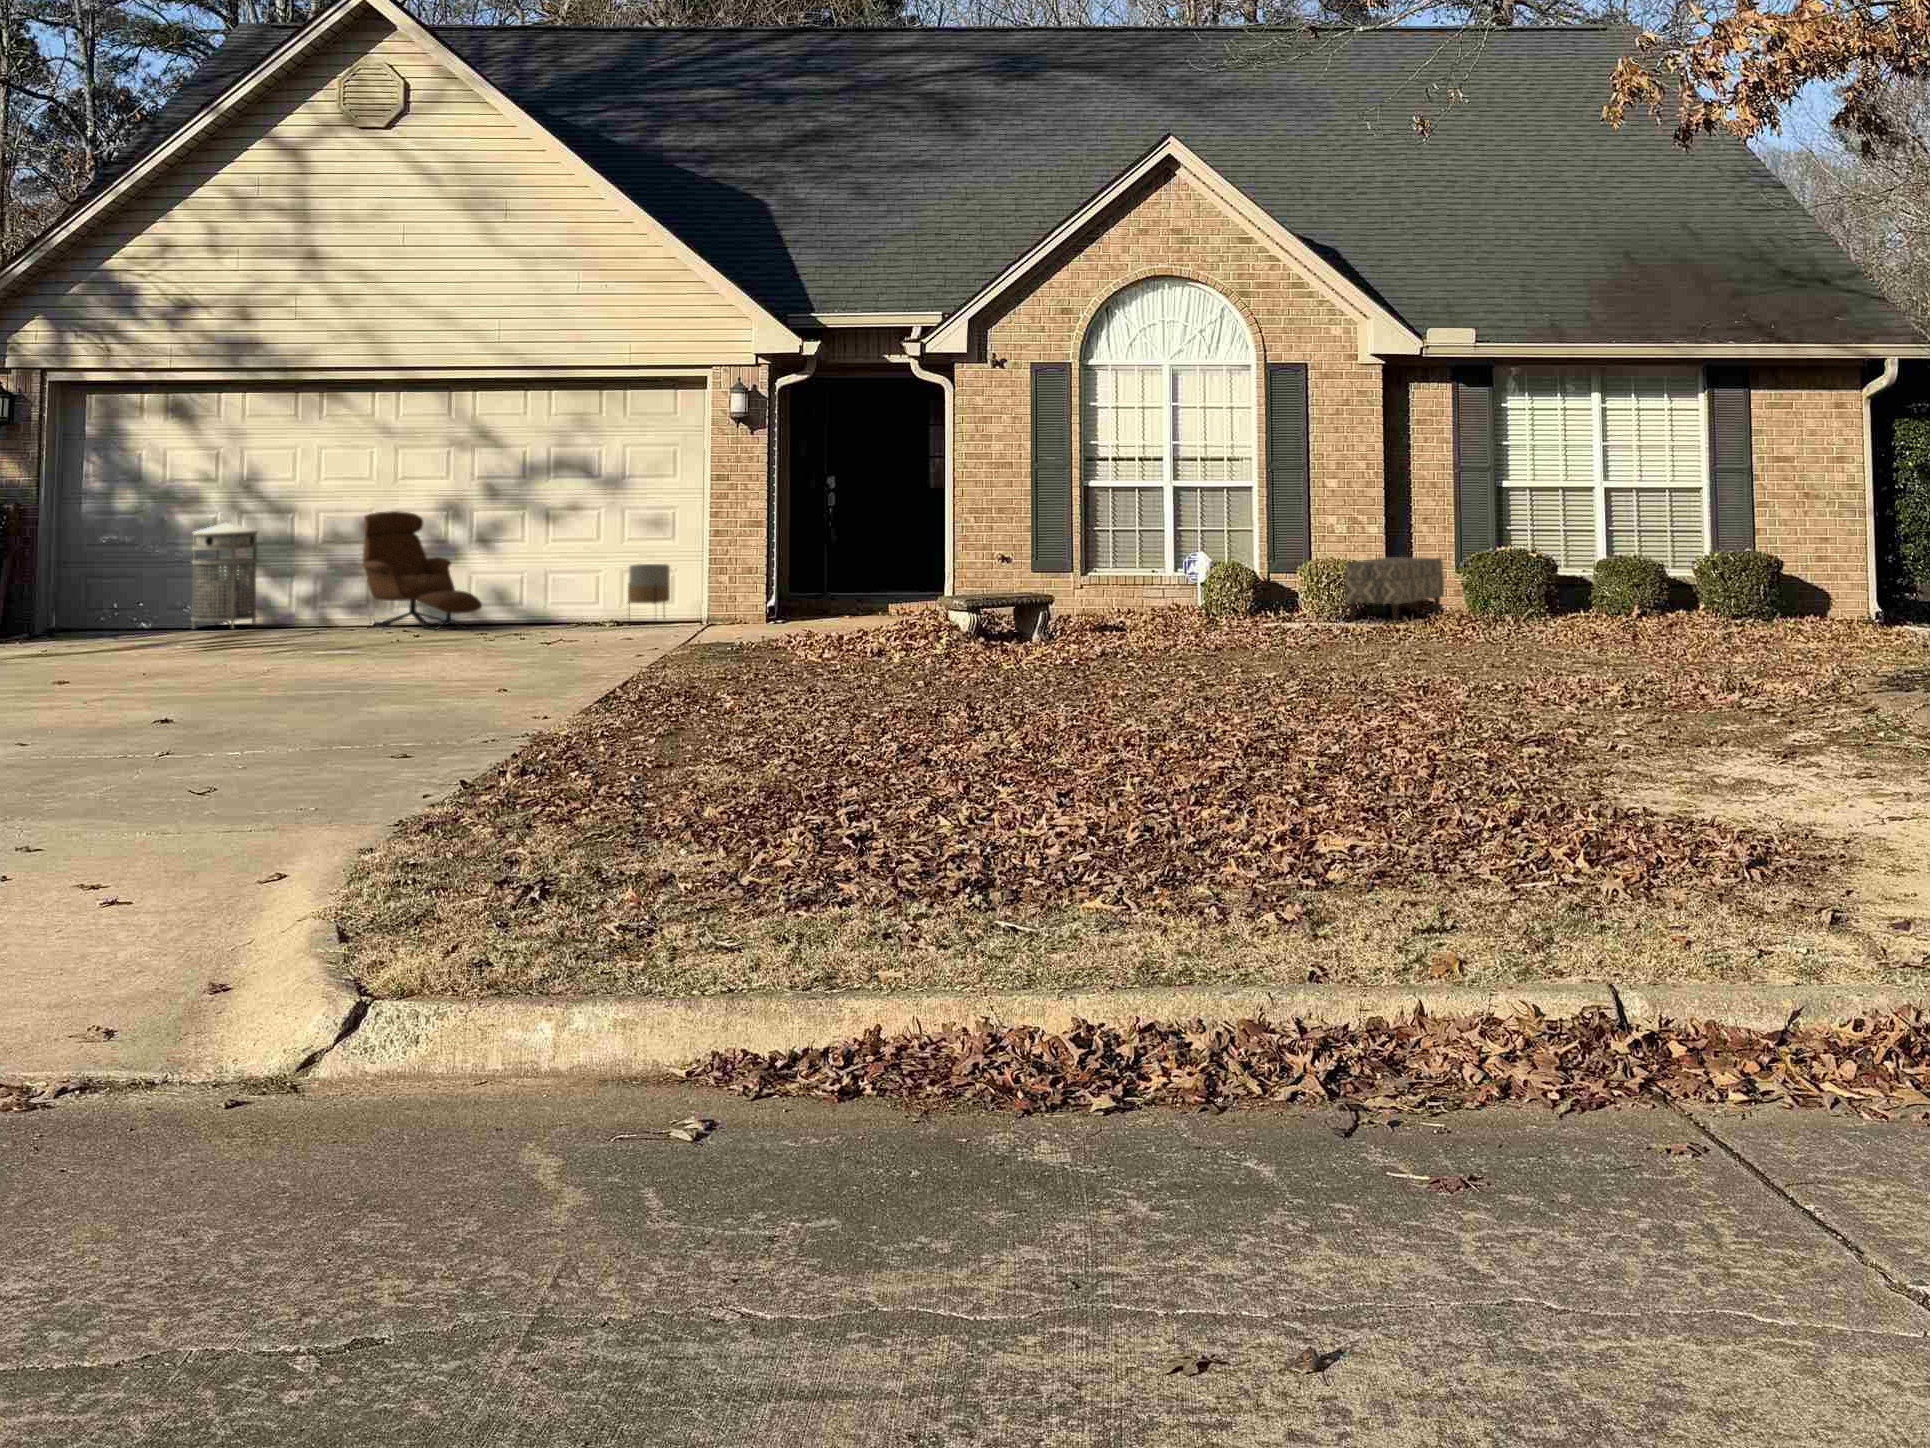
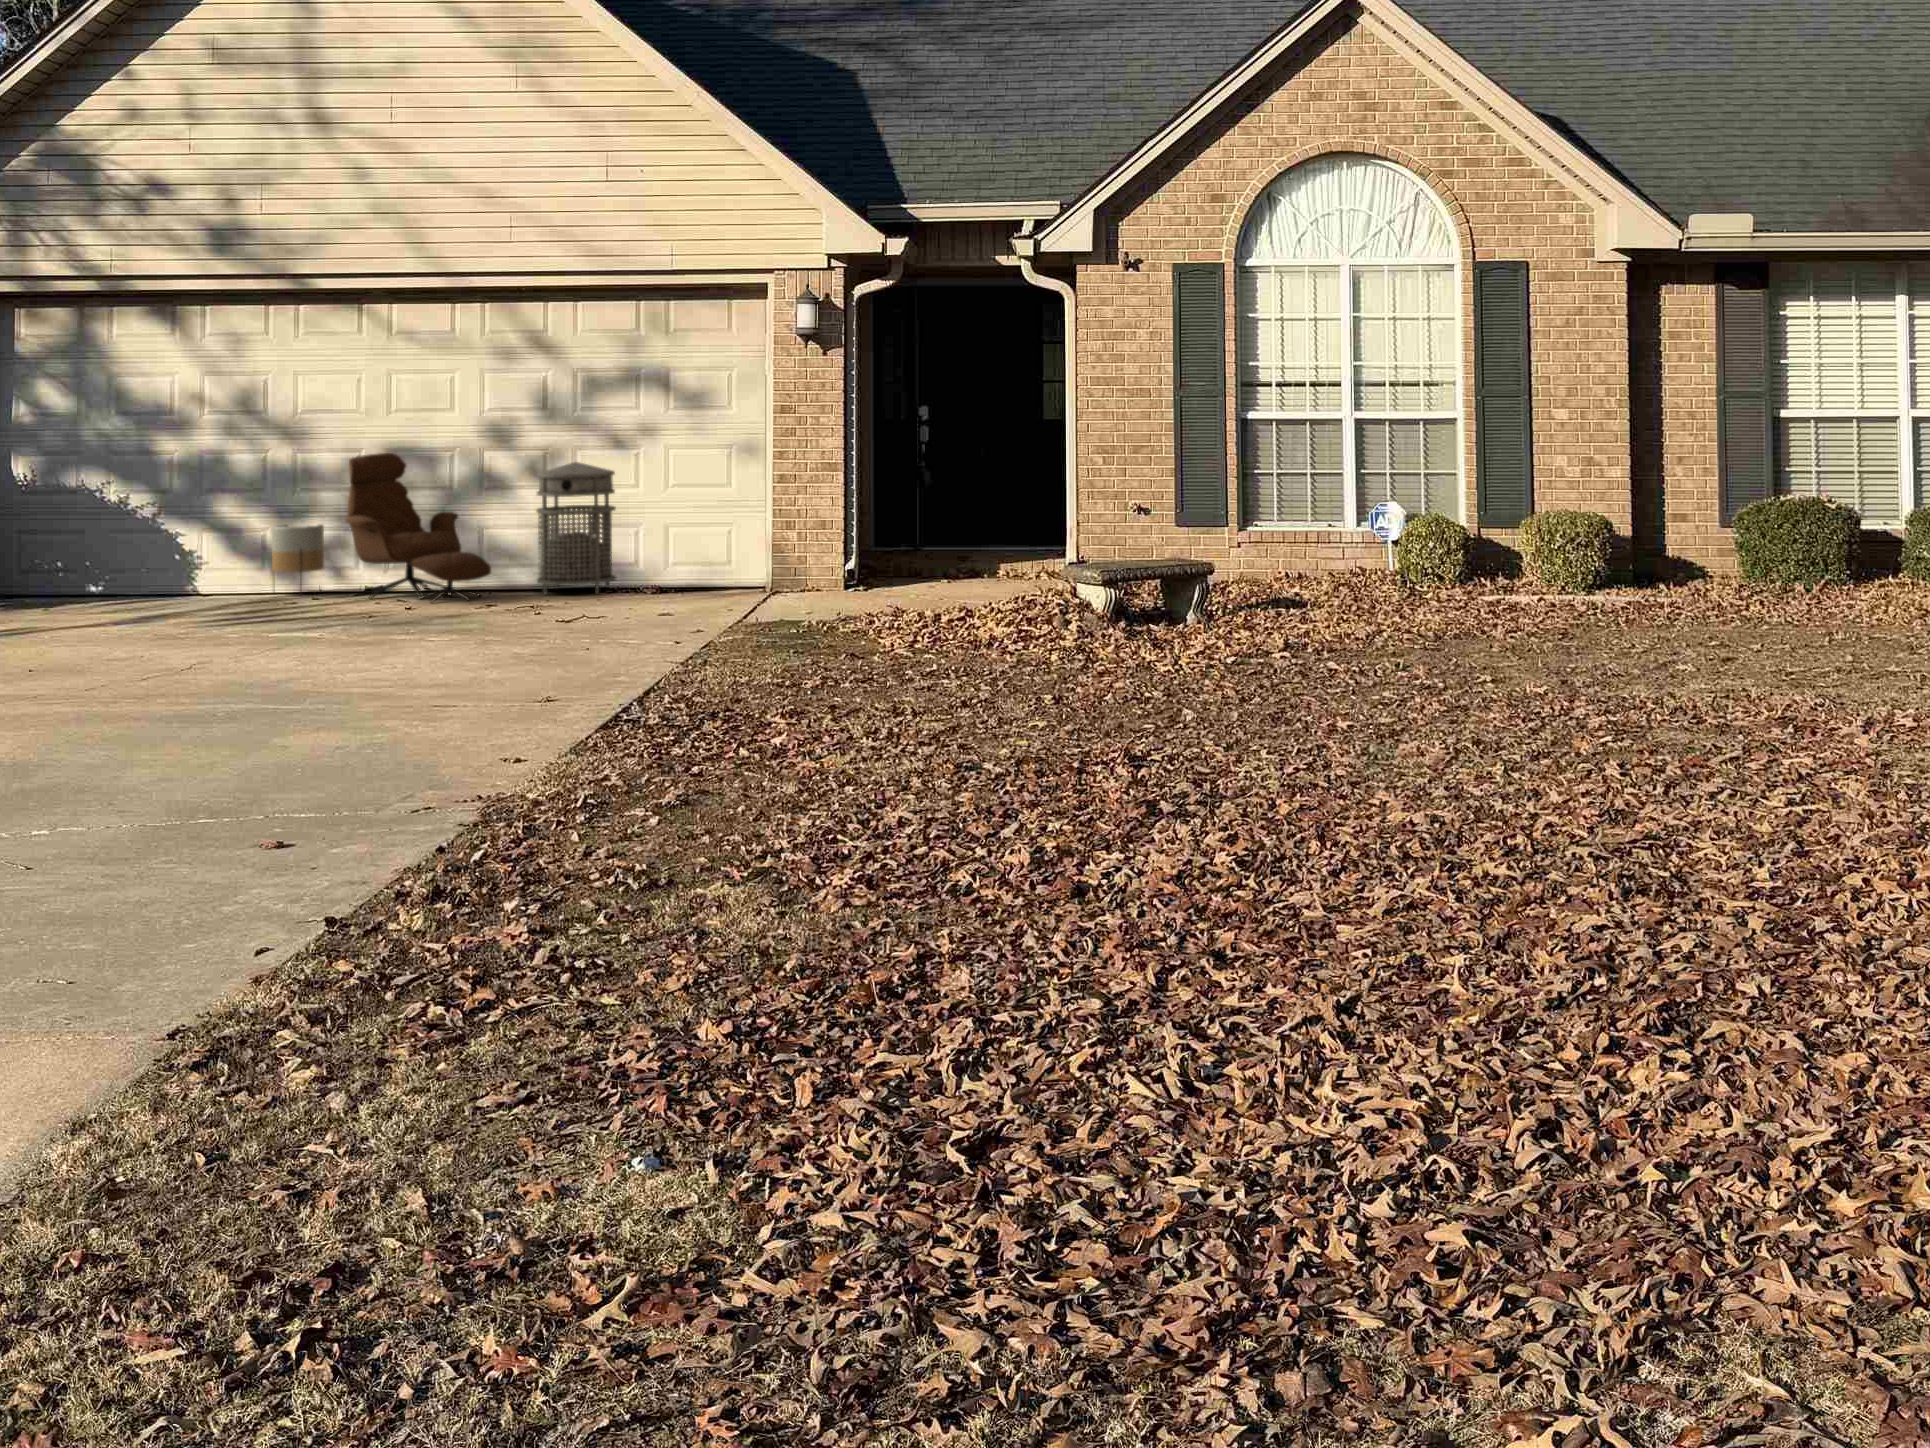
trash can: present [191,523,258,629] -> present [536,462,616,595]
bench: present [1345,557,1444,623] -> none [1589,507,1712,596]
planter: present [628,564,670,620] -> present [272,523,324,574]

